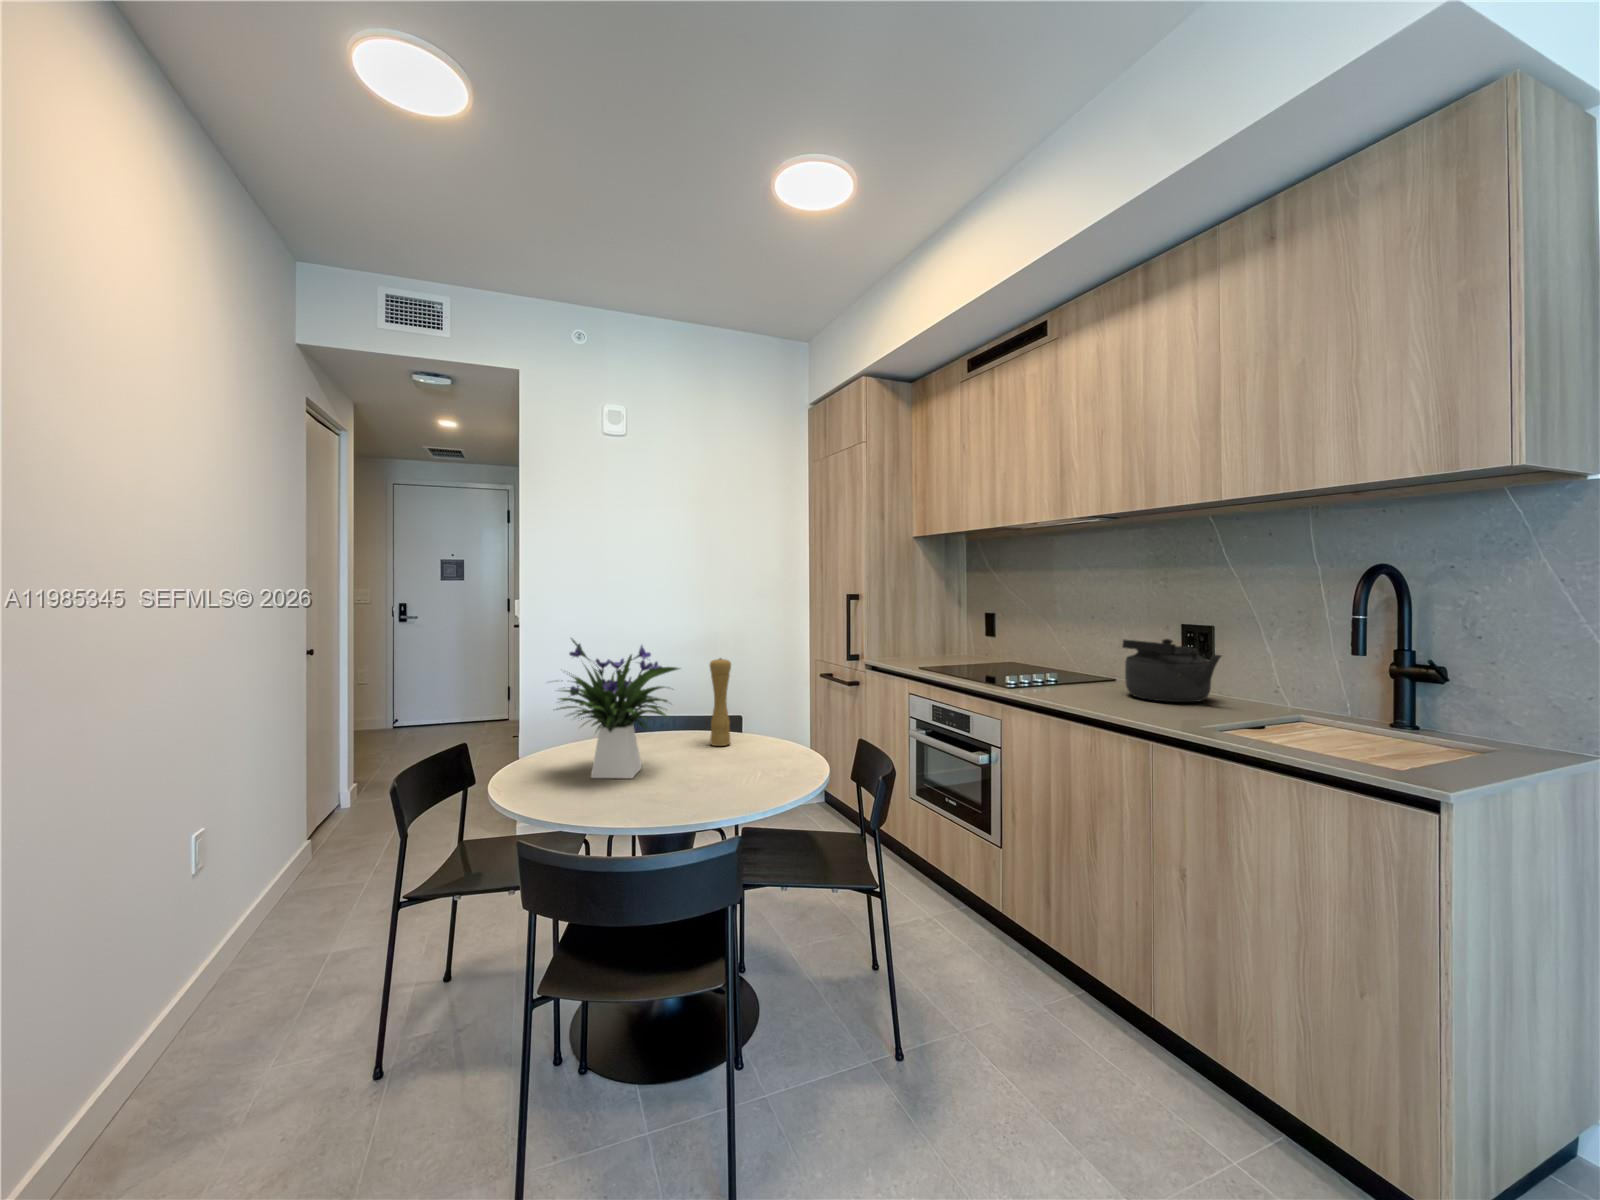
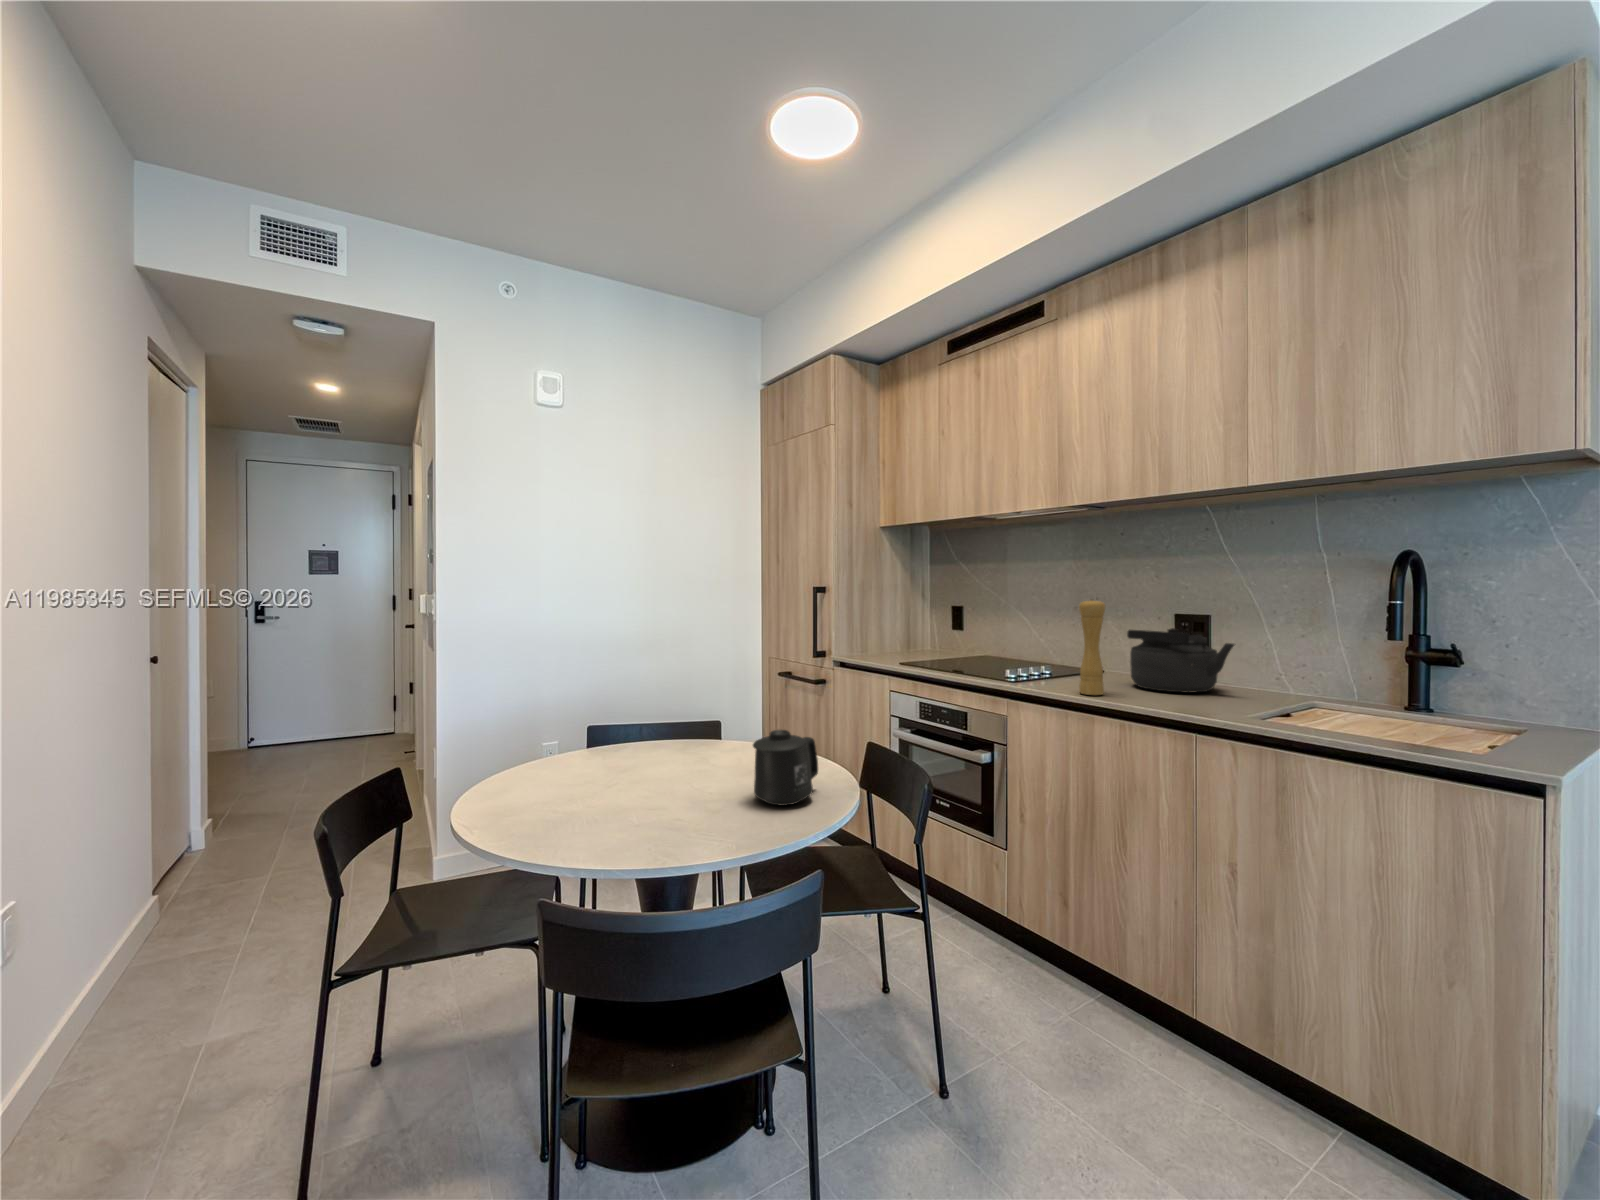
flower arrangement: present [556,639,679,778] -> none [529,633,686,803]
pepper mill: present [710,658,731,746] -> present [1079,599,1105,695]
mug: none [731,723,793,789] -> present [753,730,818,806]

